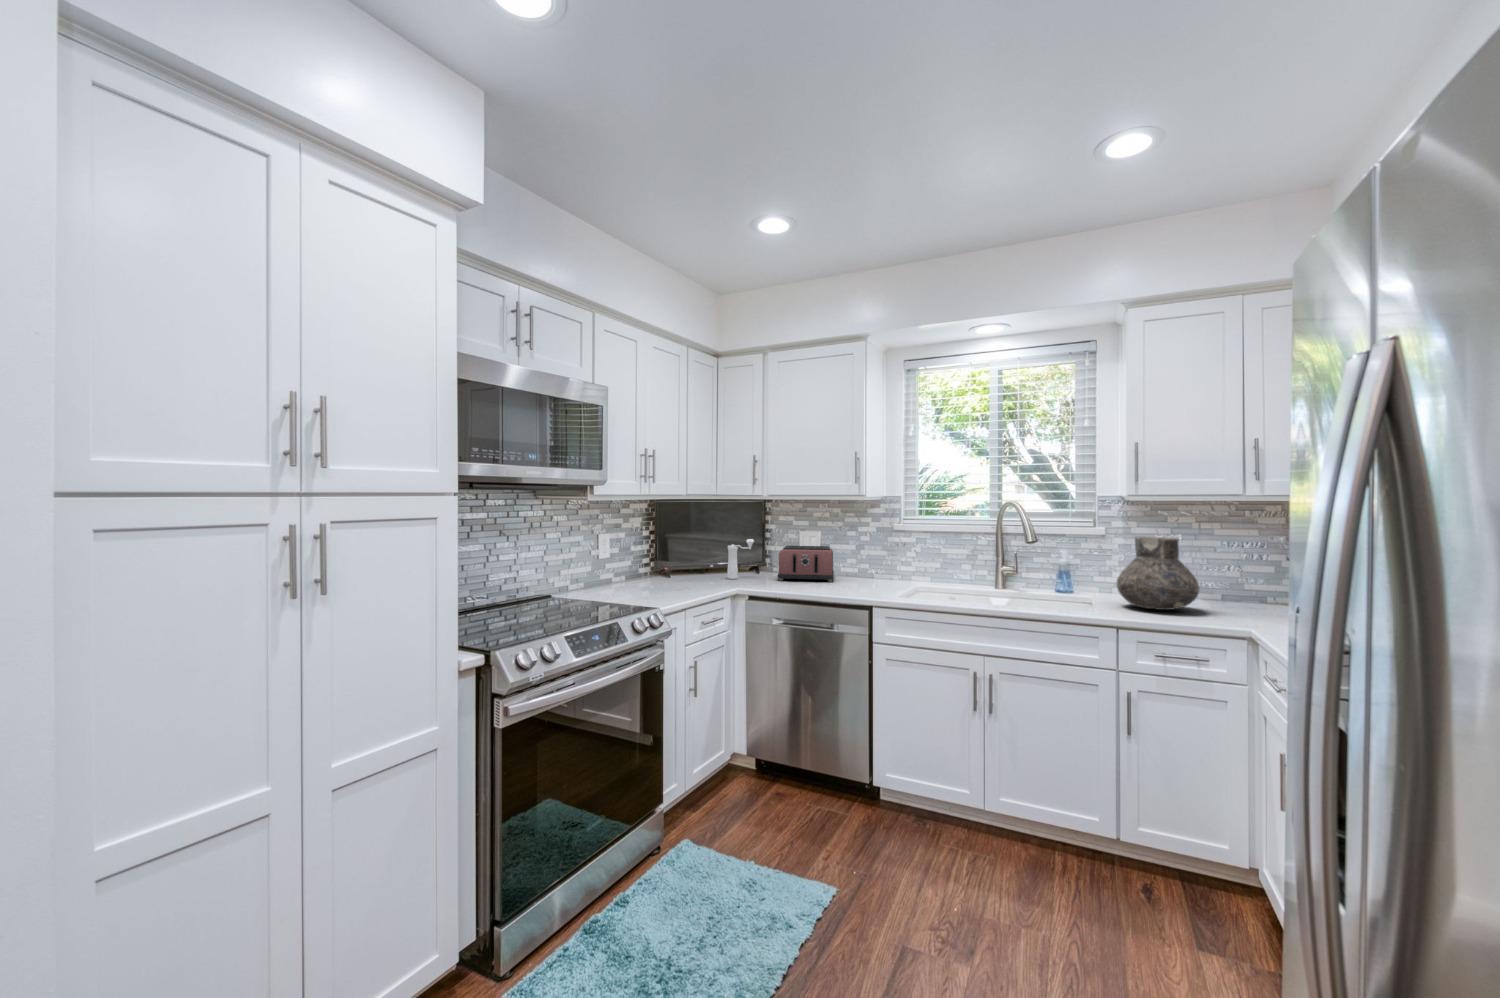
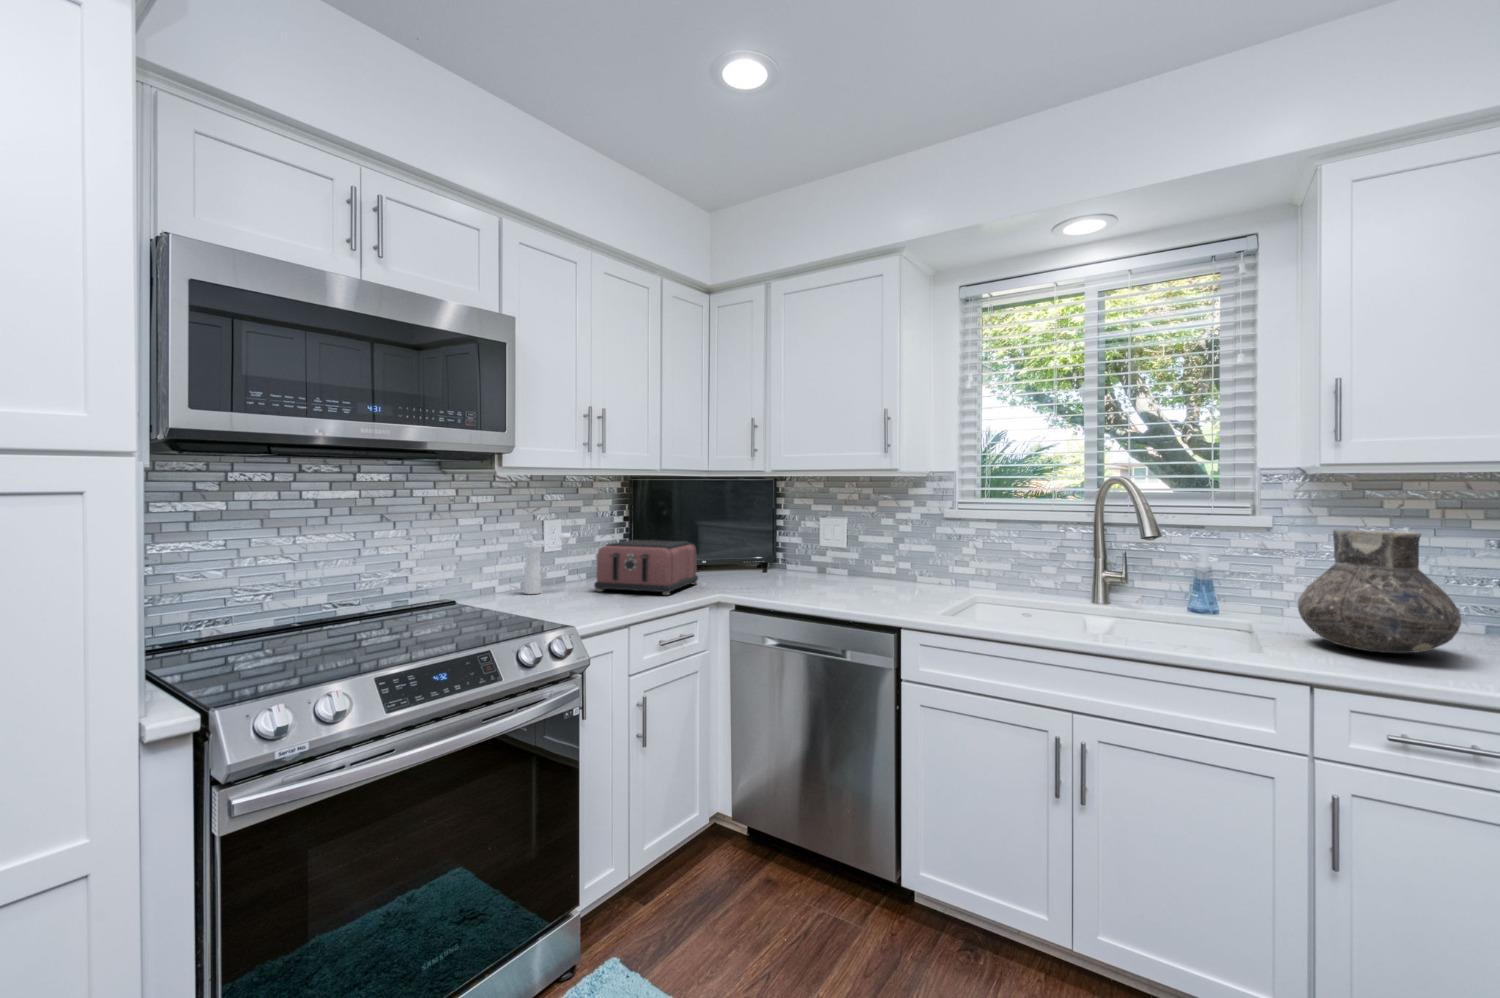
pepper mill: present [727,539,754,579] -> present [524,533,571,594]
toaster: present [778,546,834,582] -> present [594,540,698,595]

